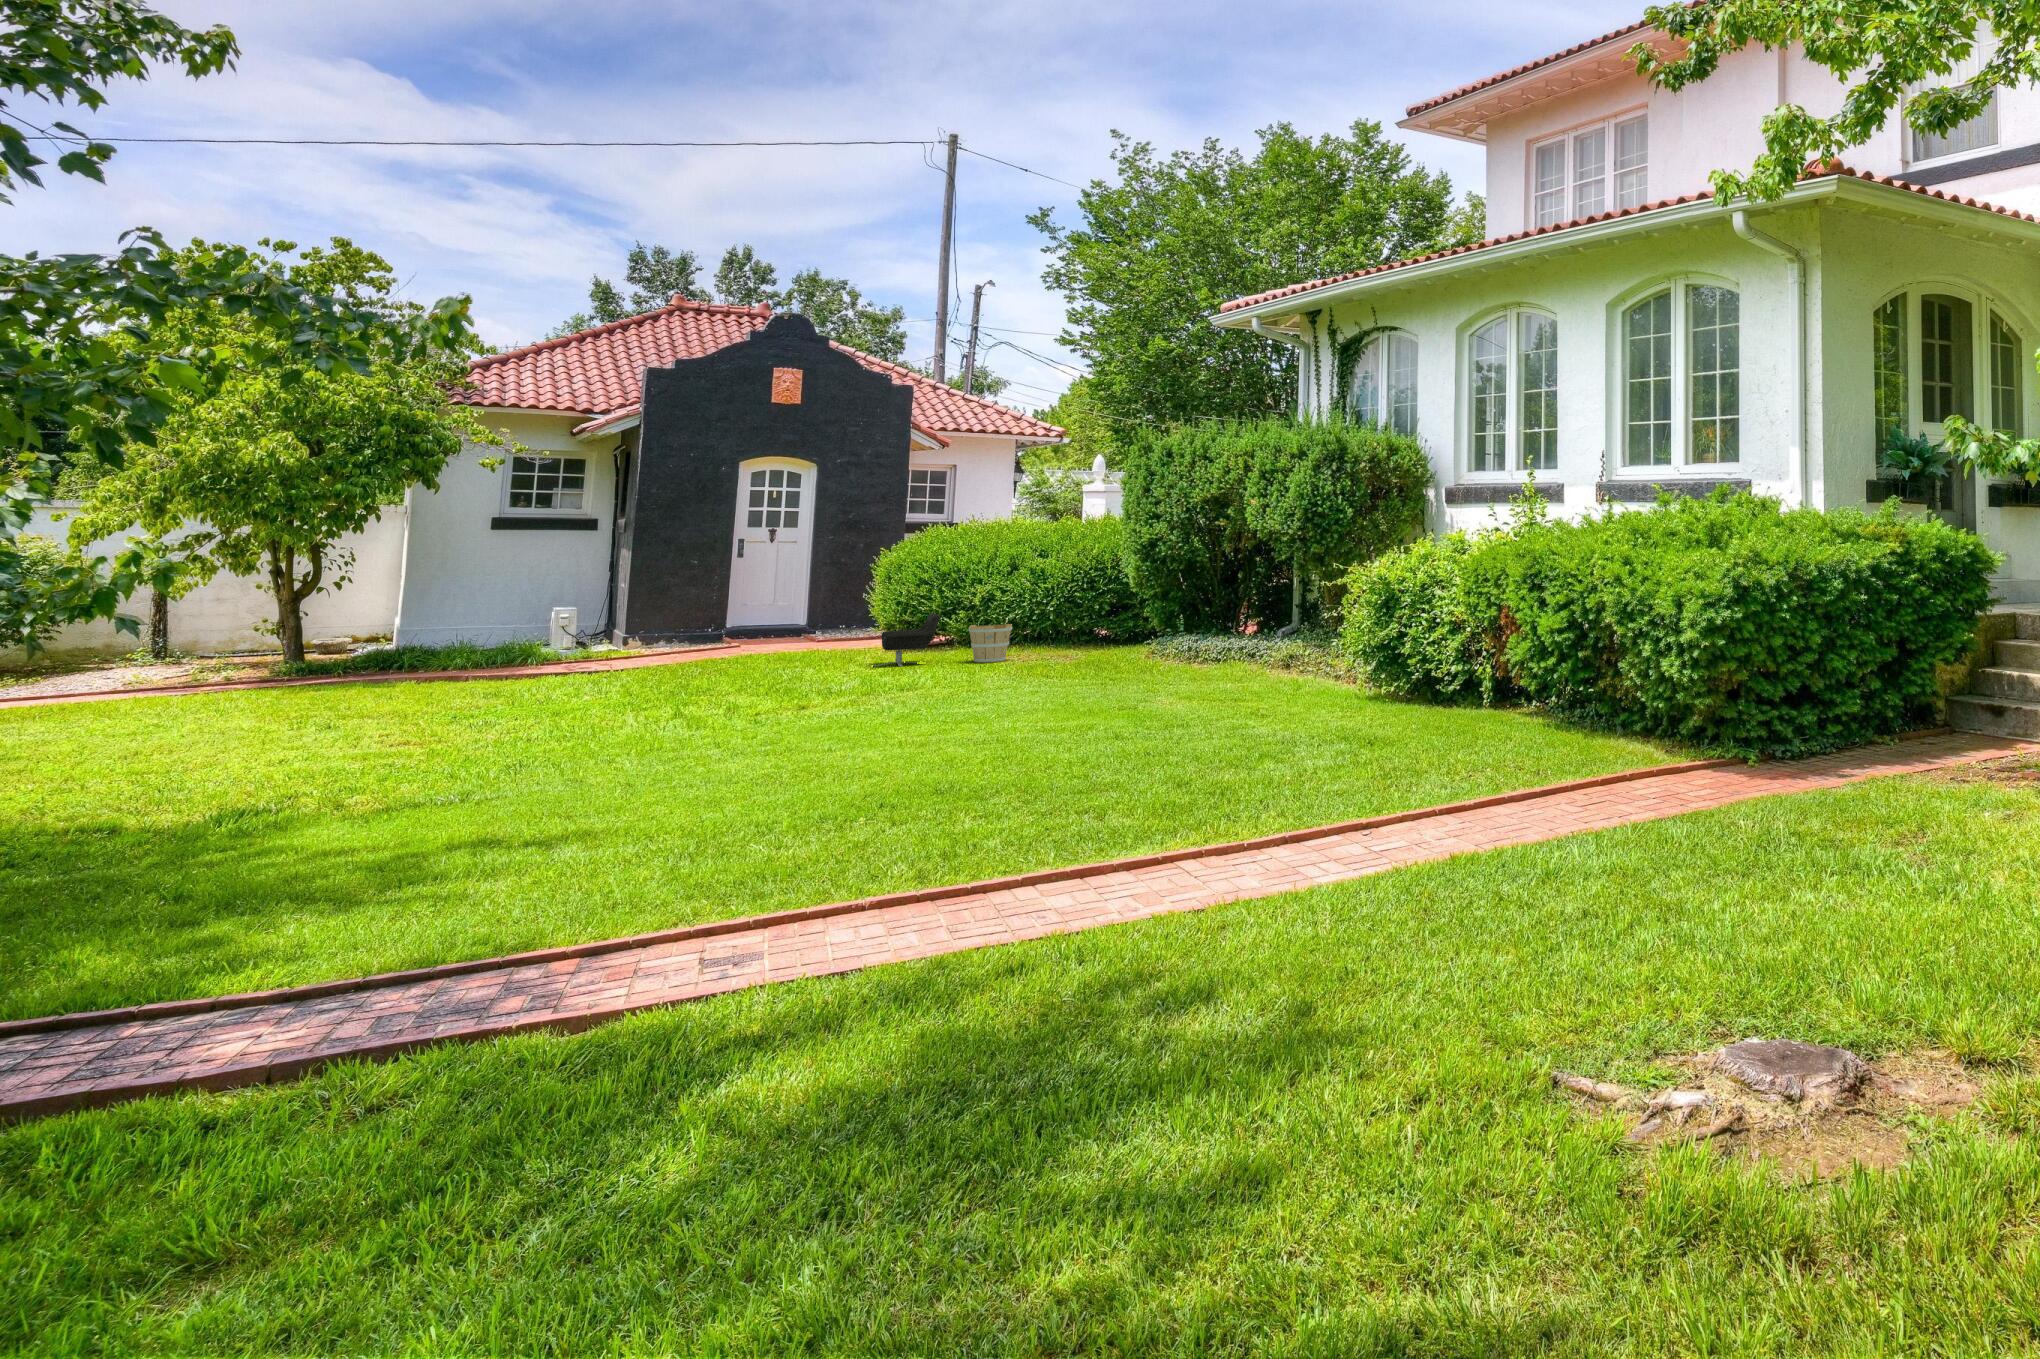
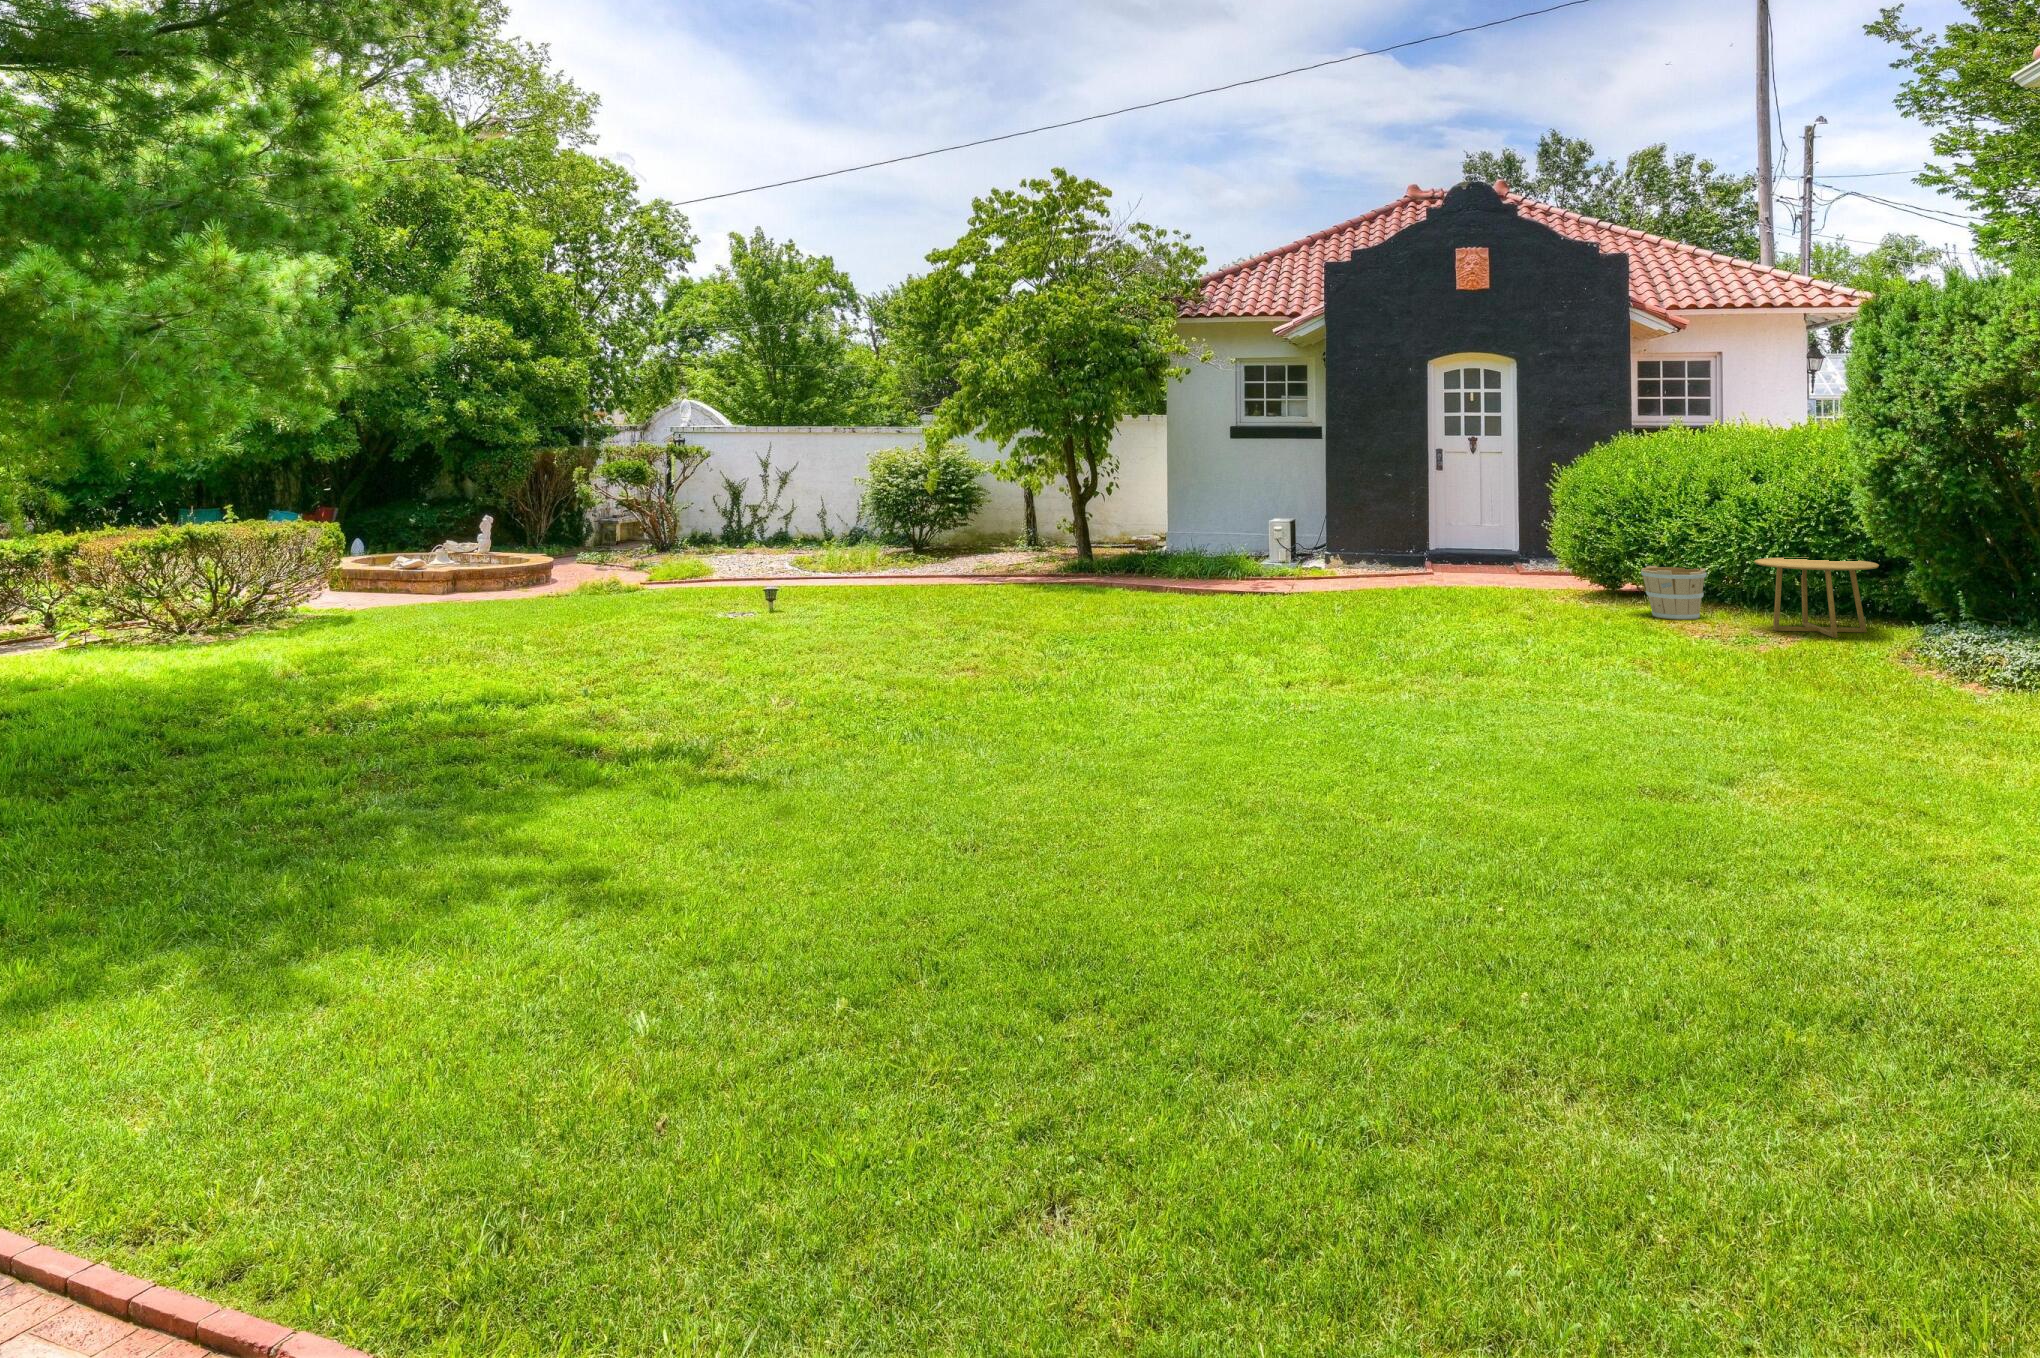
round table: none [1051,610,1123,661] -> present [1754,557,1879,638]
lounge chair: present [875,613,940,666] -> none [1526,545,1610,610]

